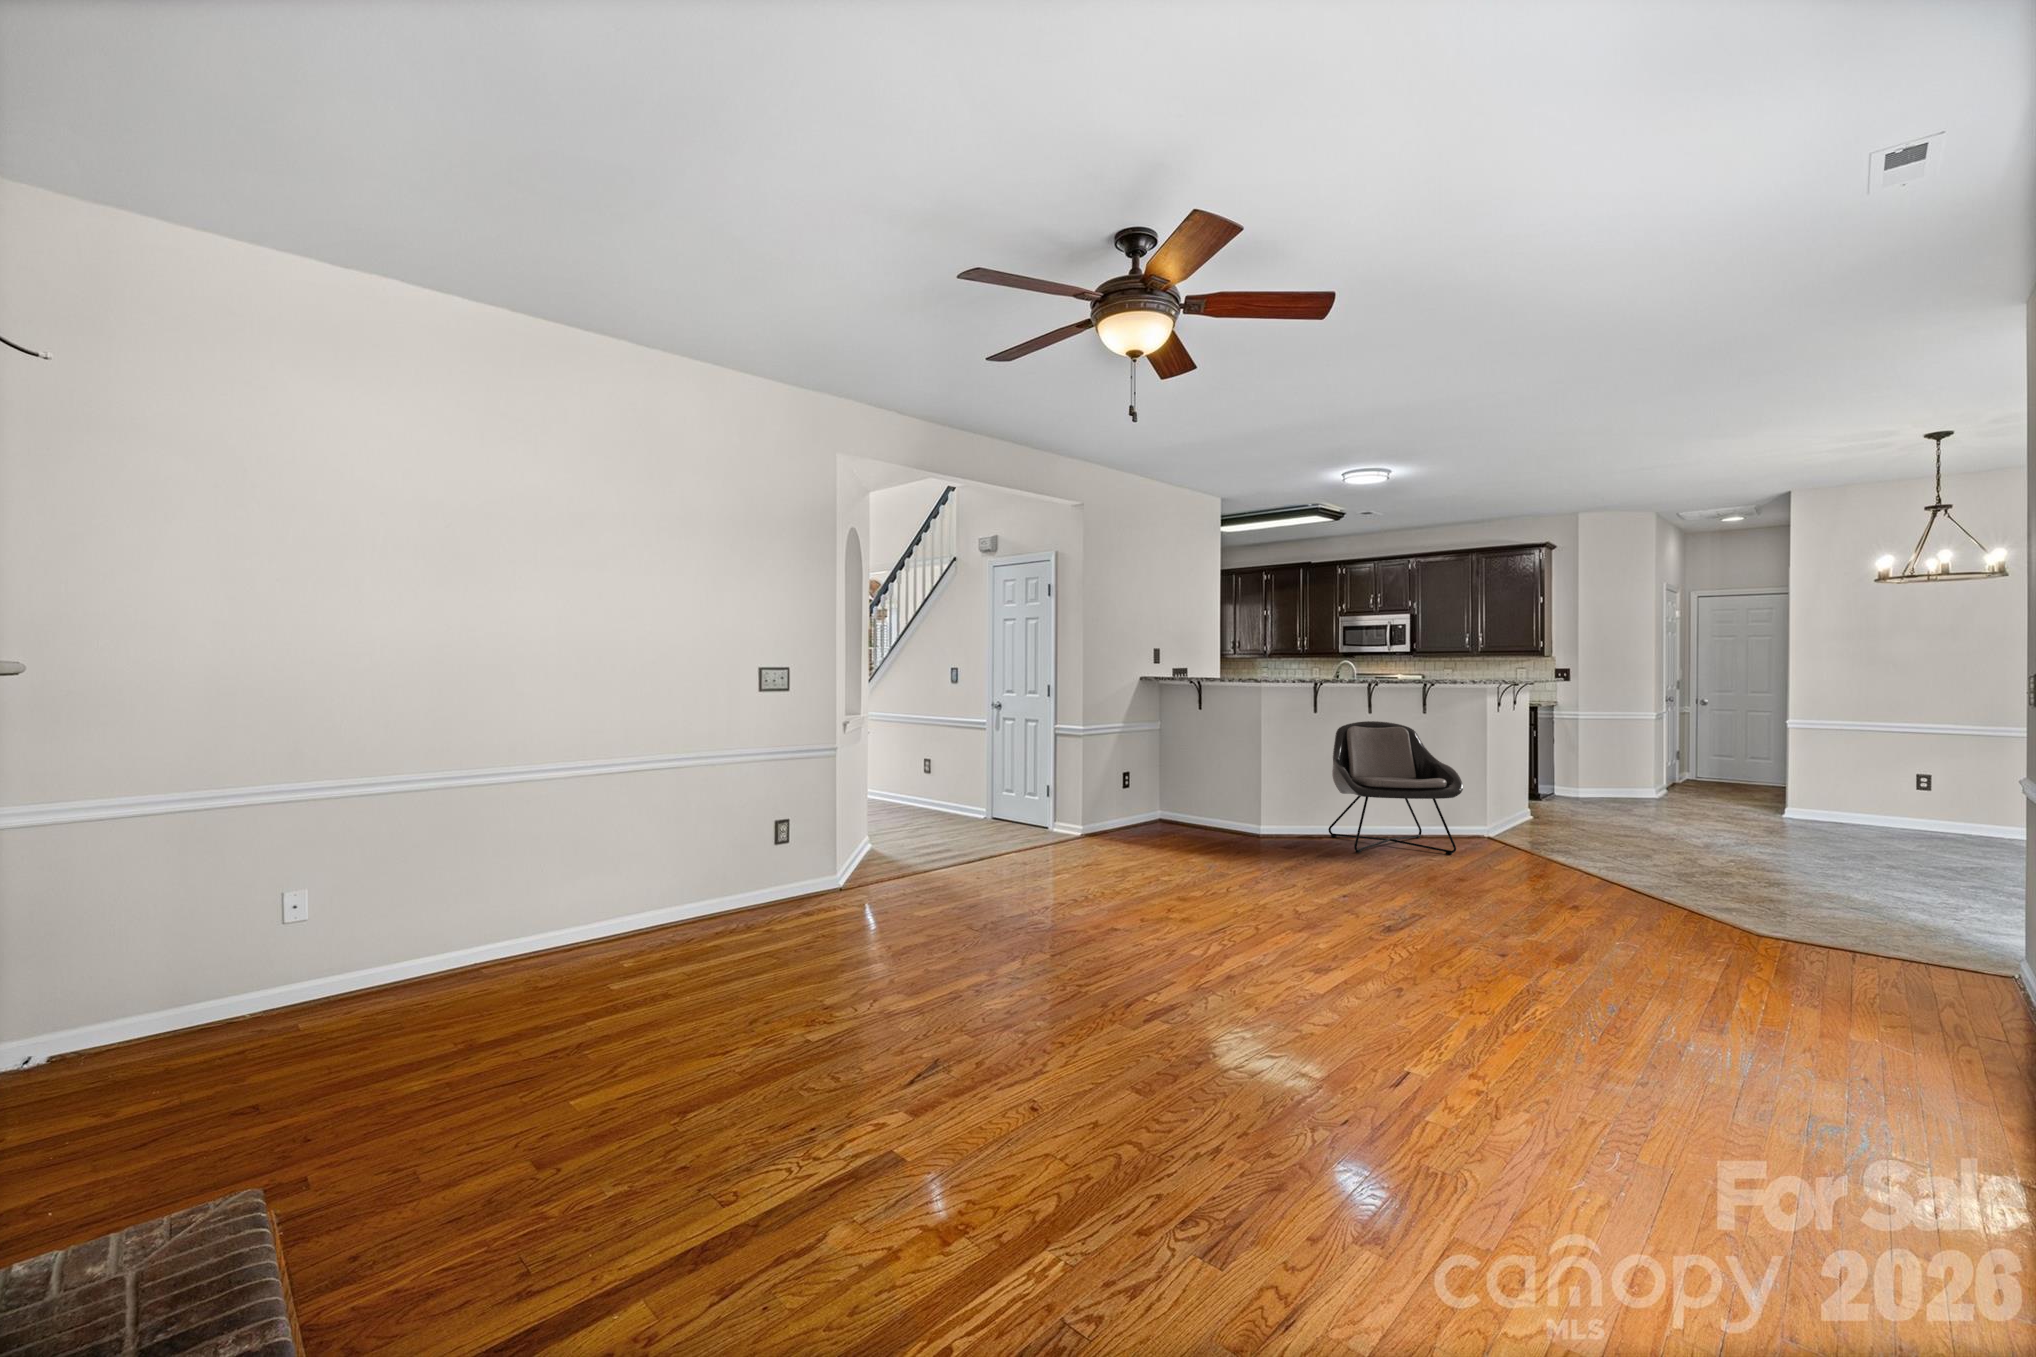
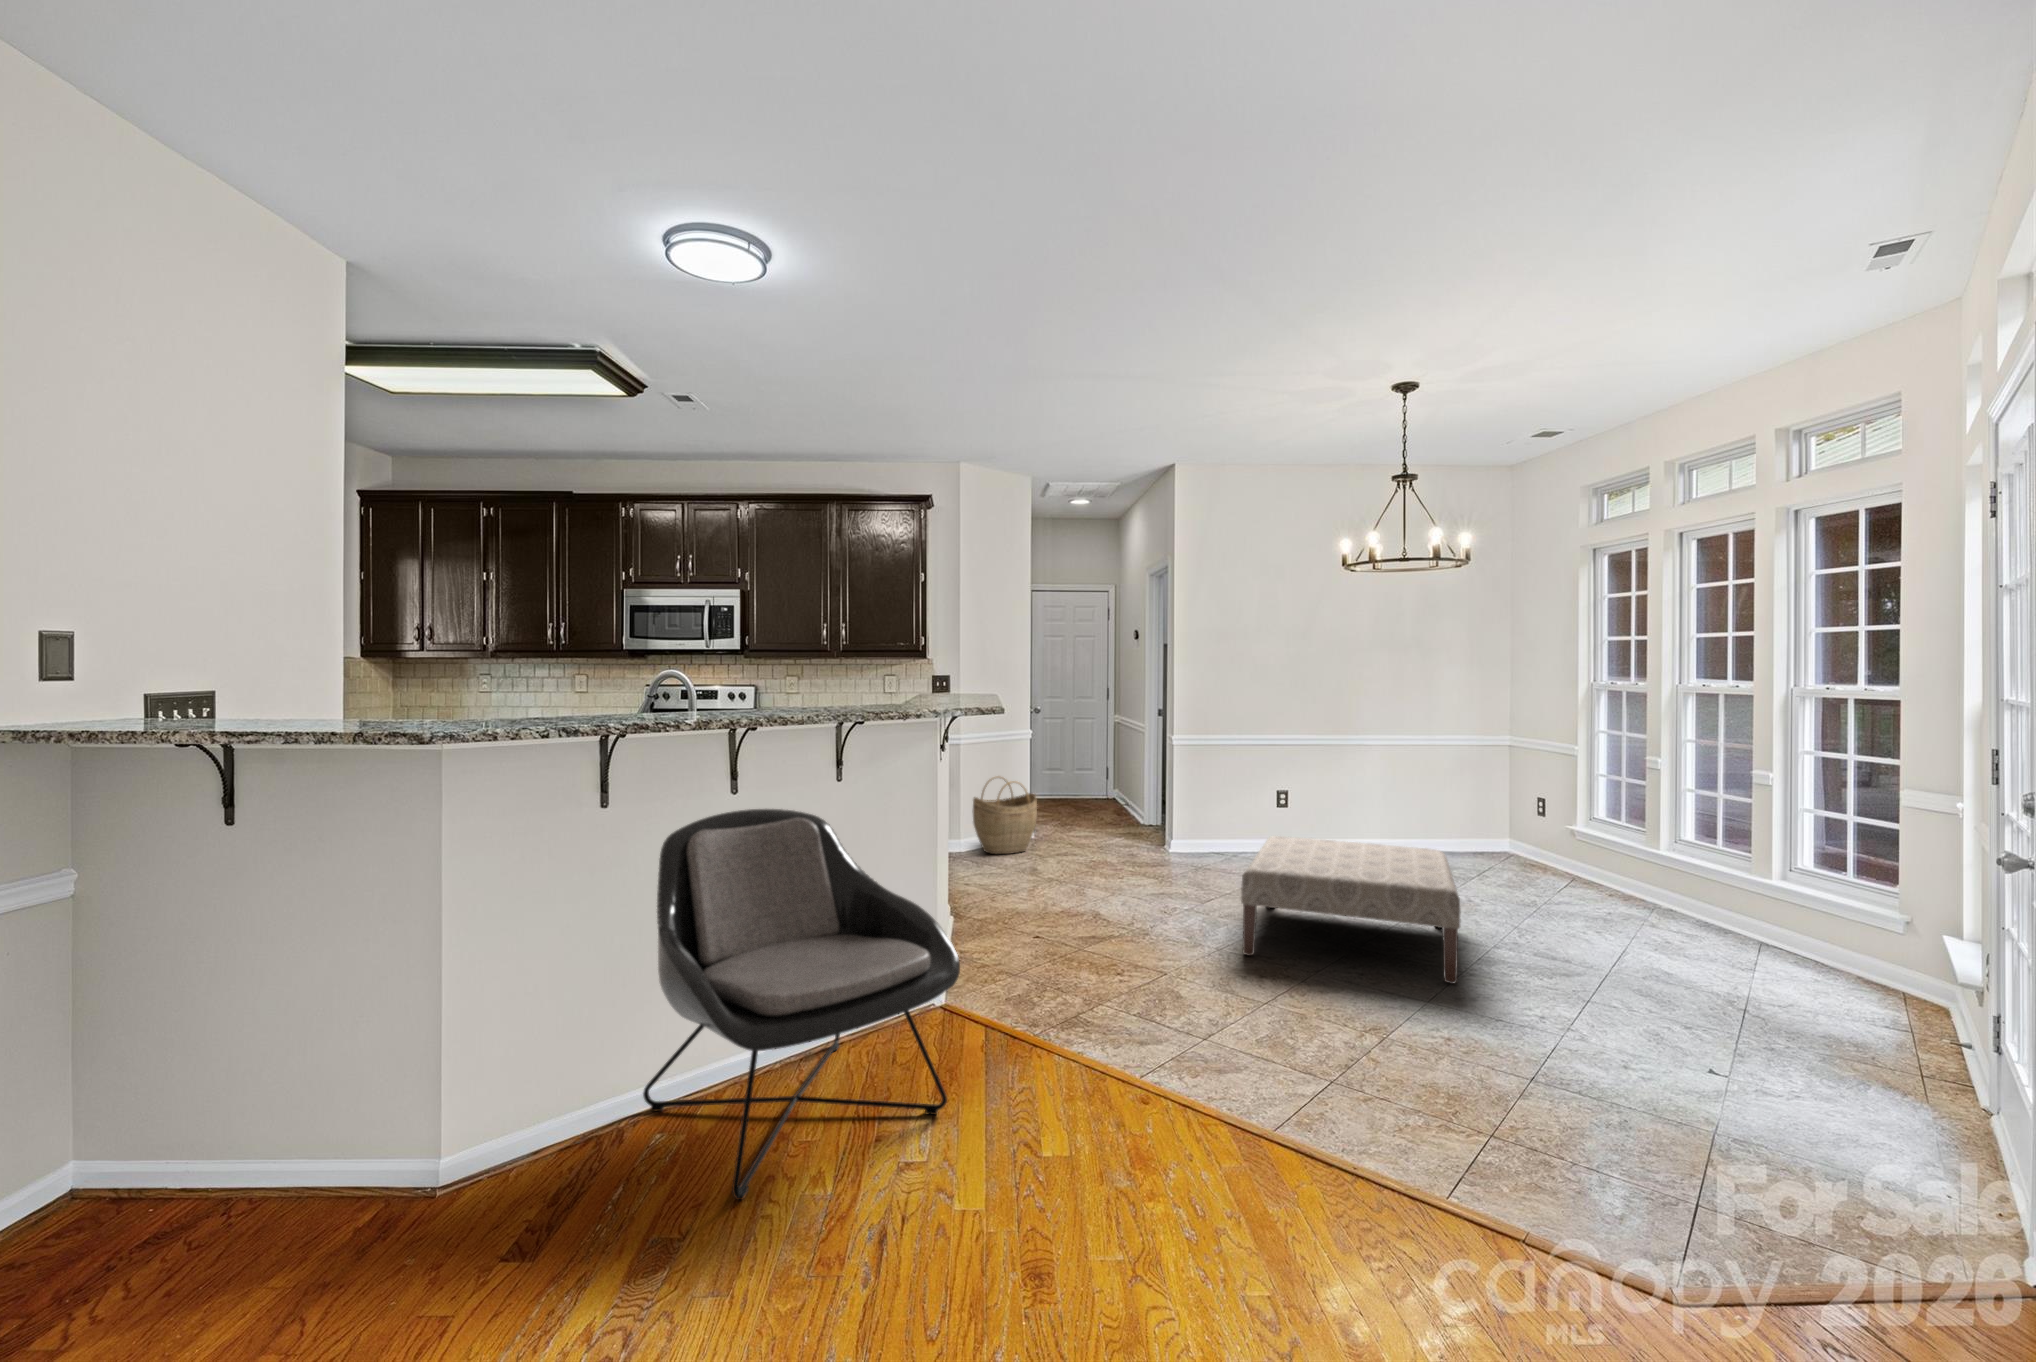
woven basket: none [1587,746,1645,804] -> present [973,776,1037,854]
ottoman: none [1726,790,1977,881] -> present [1241,836,1460,984]

